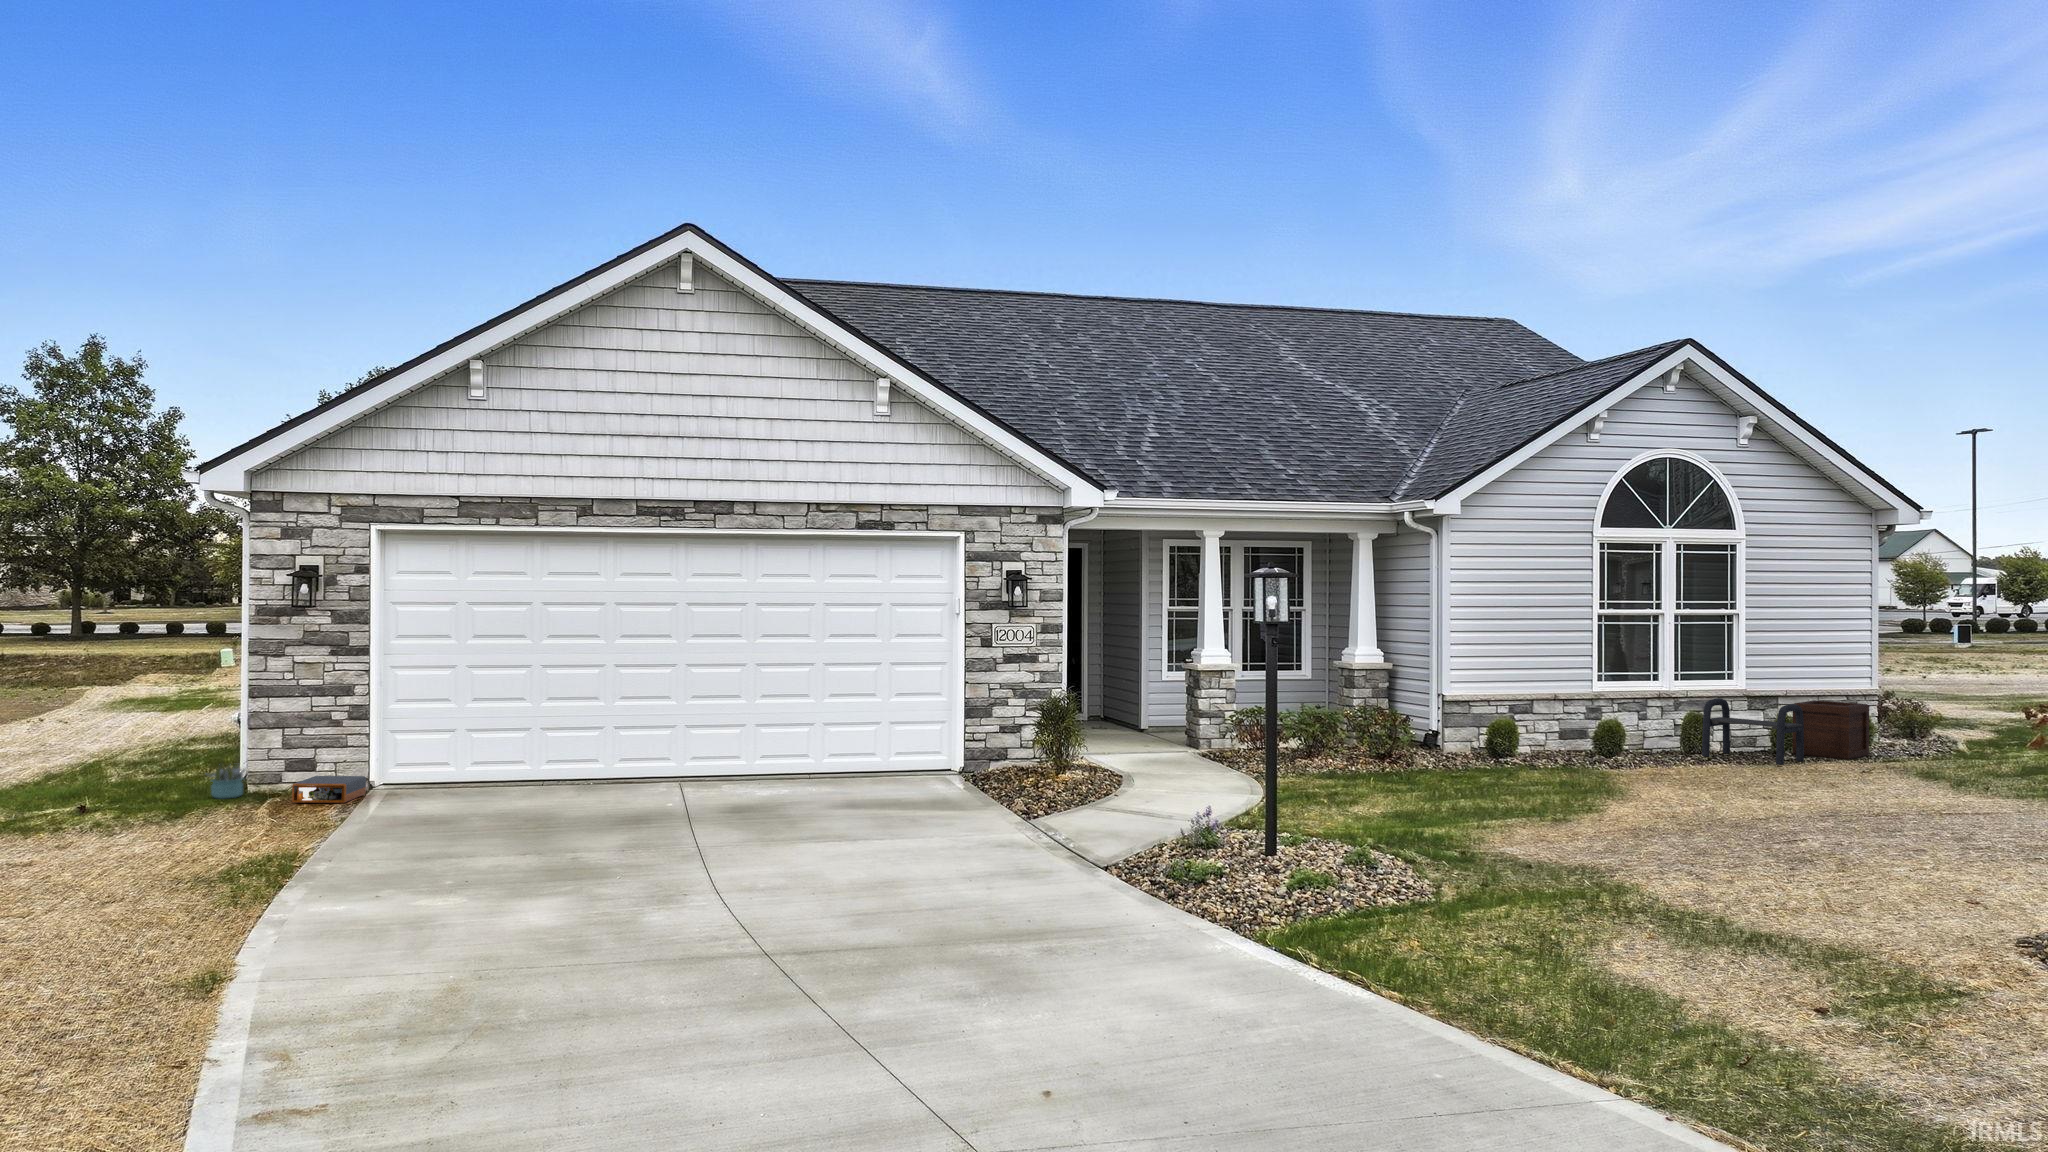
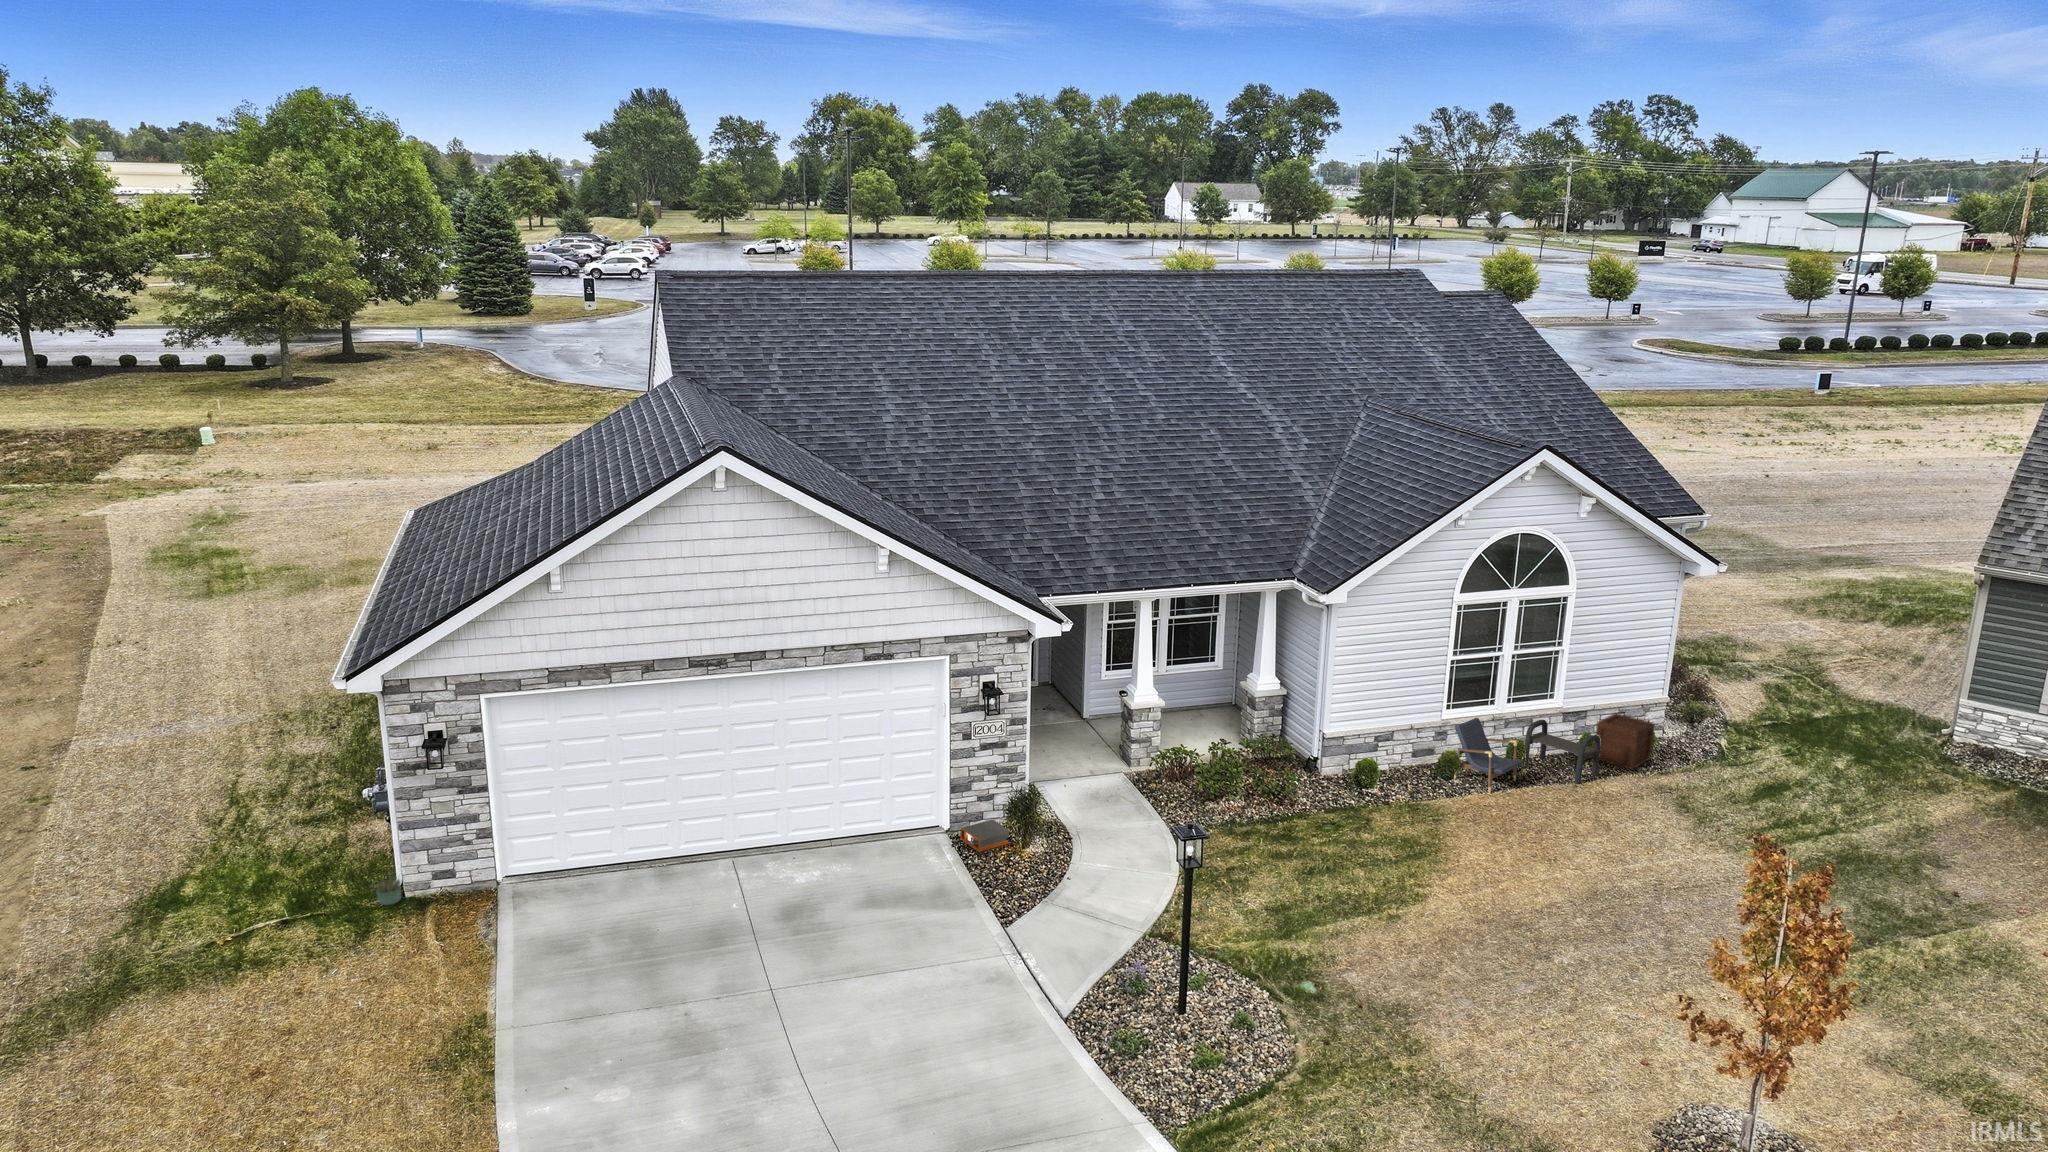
lounge chair: none [1612,687,1705,767] -> present [1454,718,1523,793]
storage box: present [292,776,366,803] -> present [961,820,1011,852]

